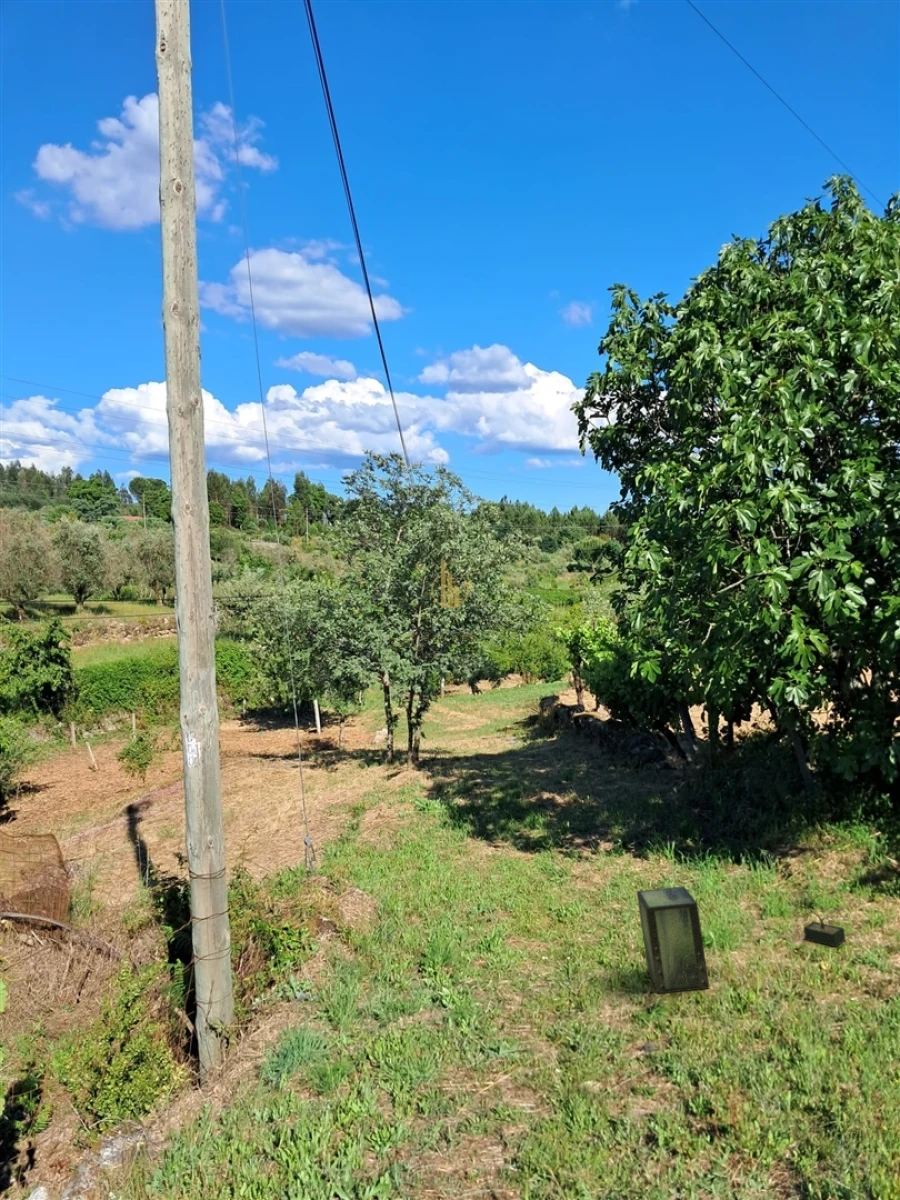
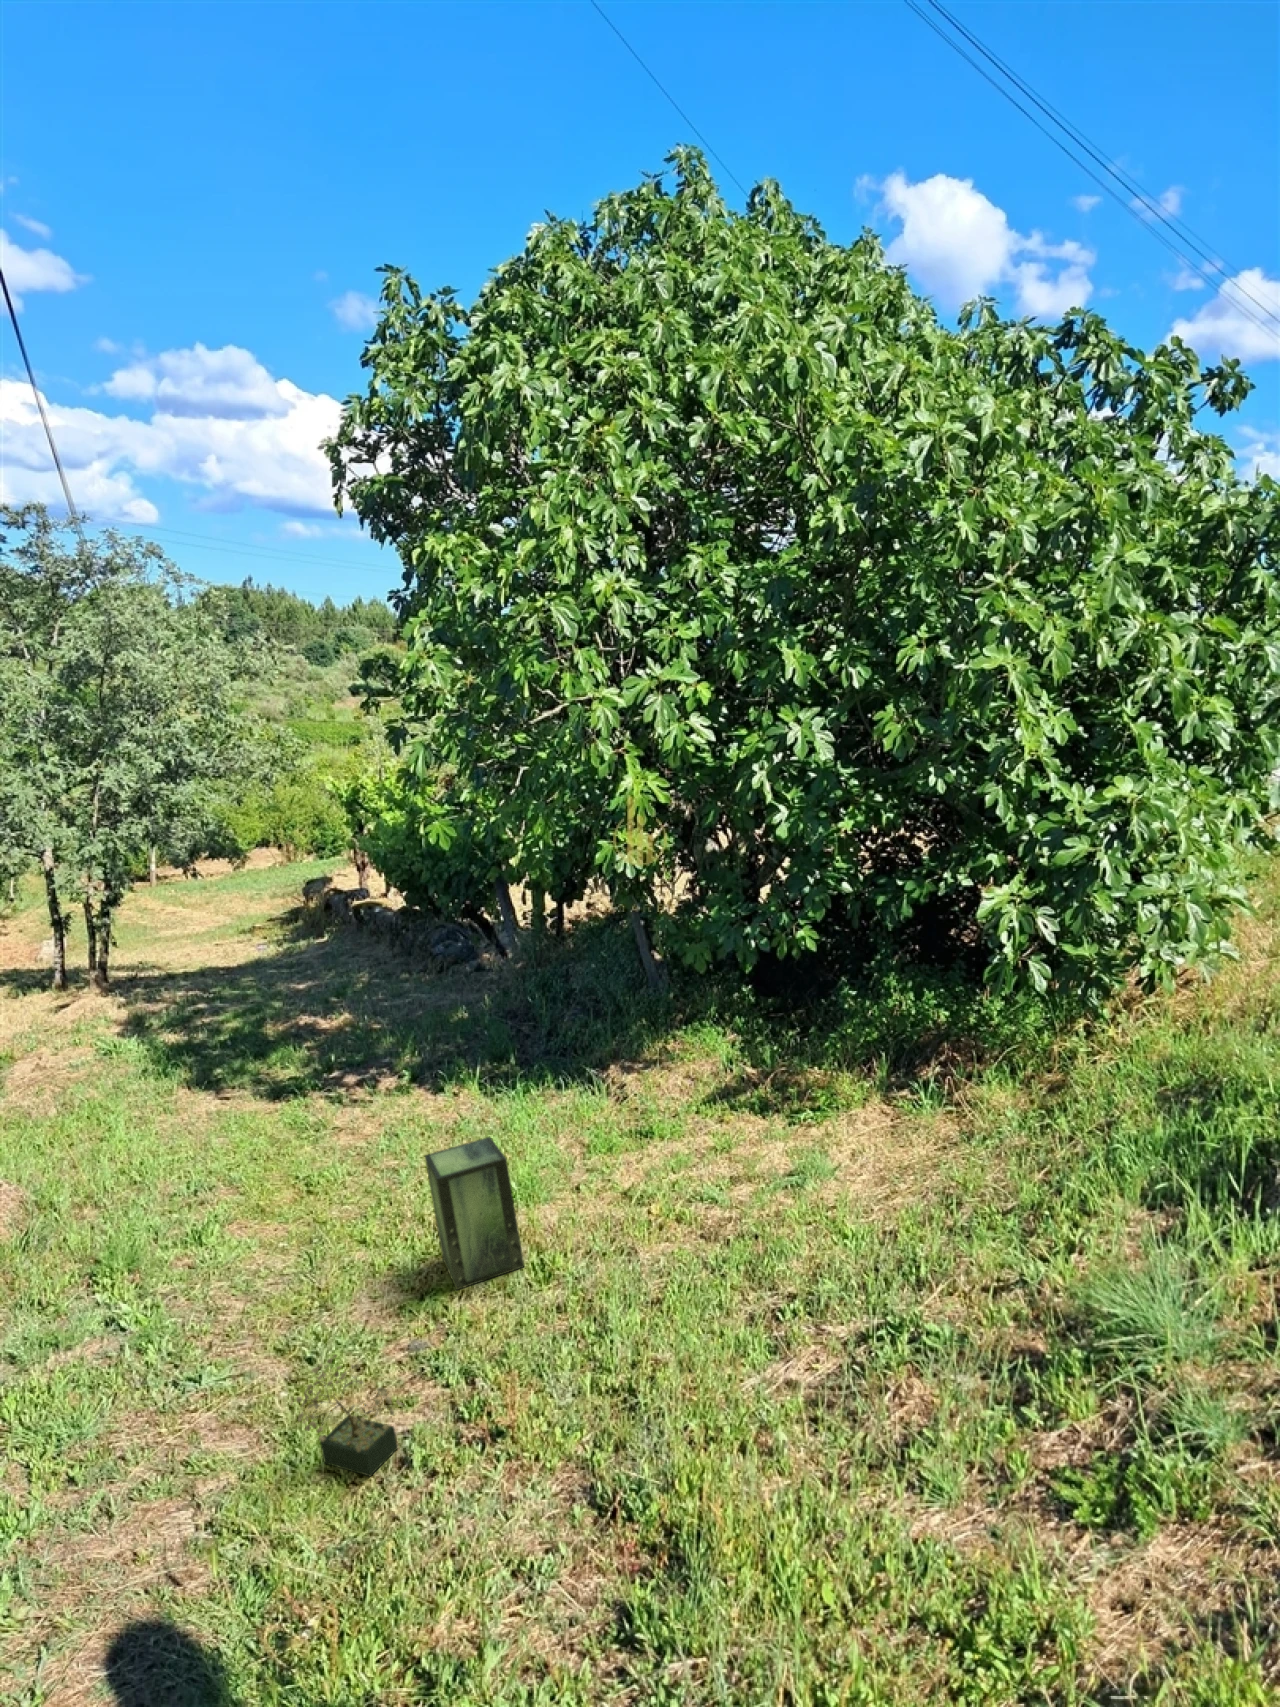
decorative plant: present [792,889,848,947] -> present [291,1355,403,1476]

